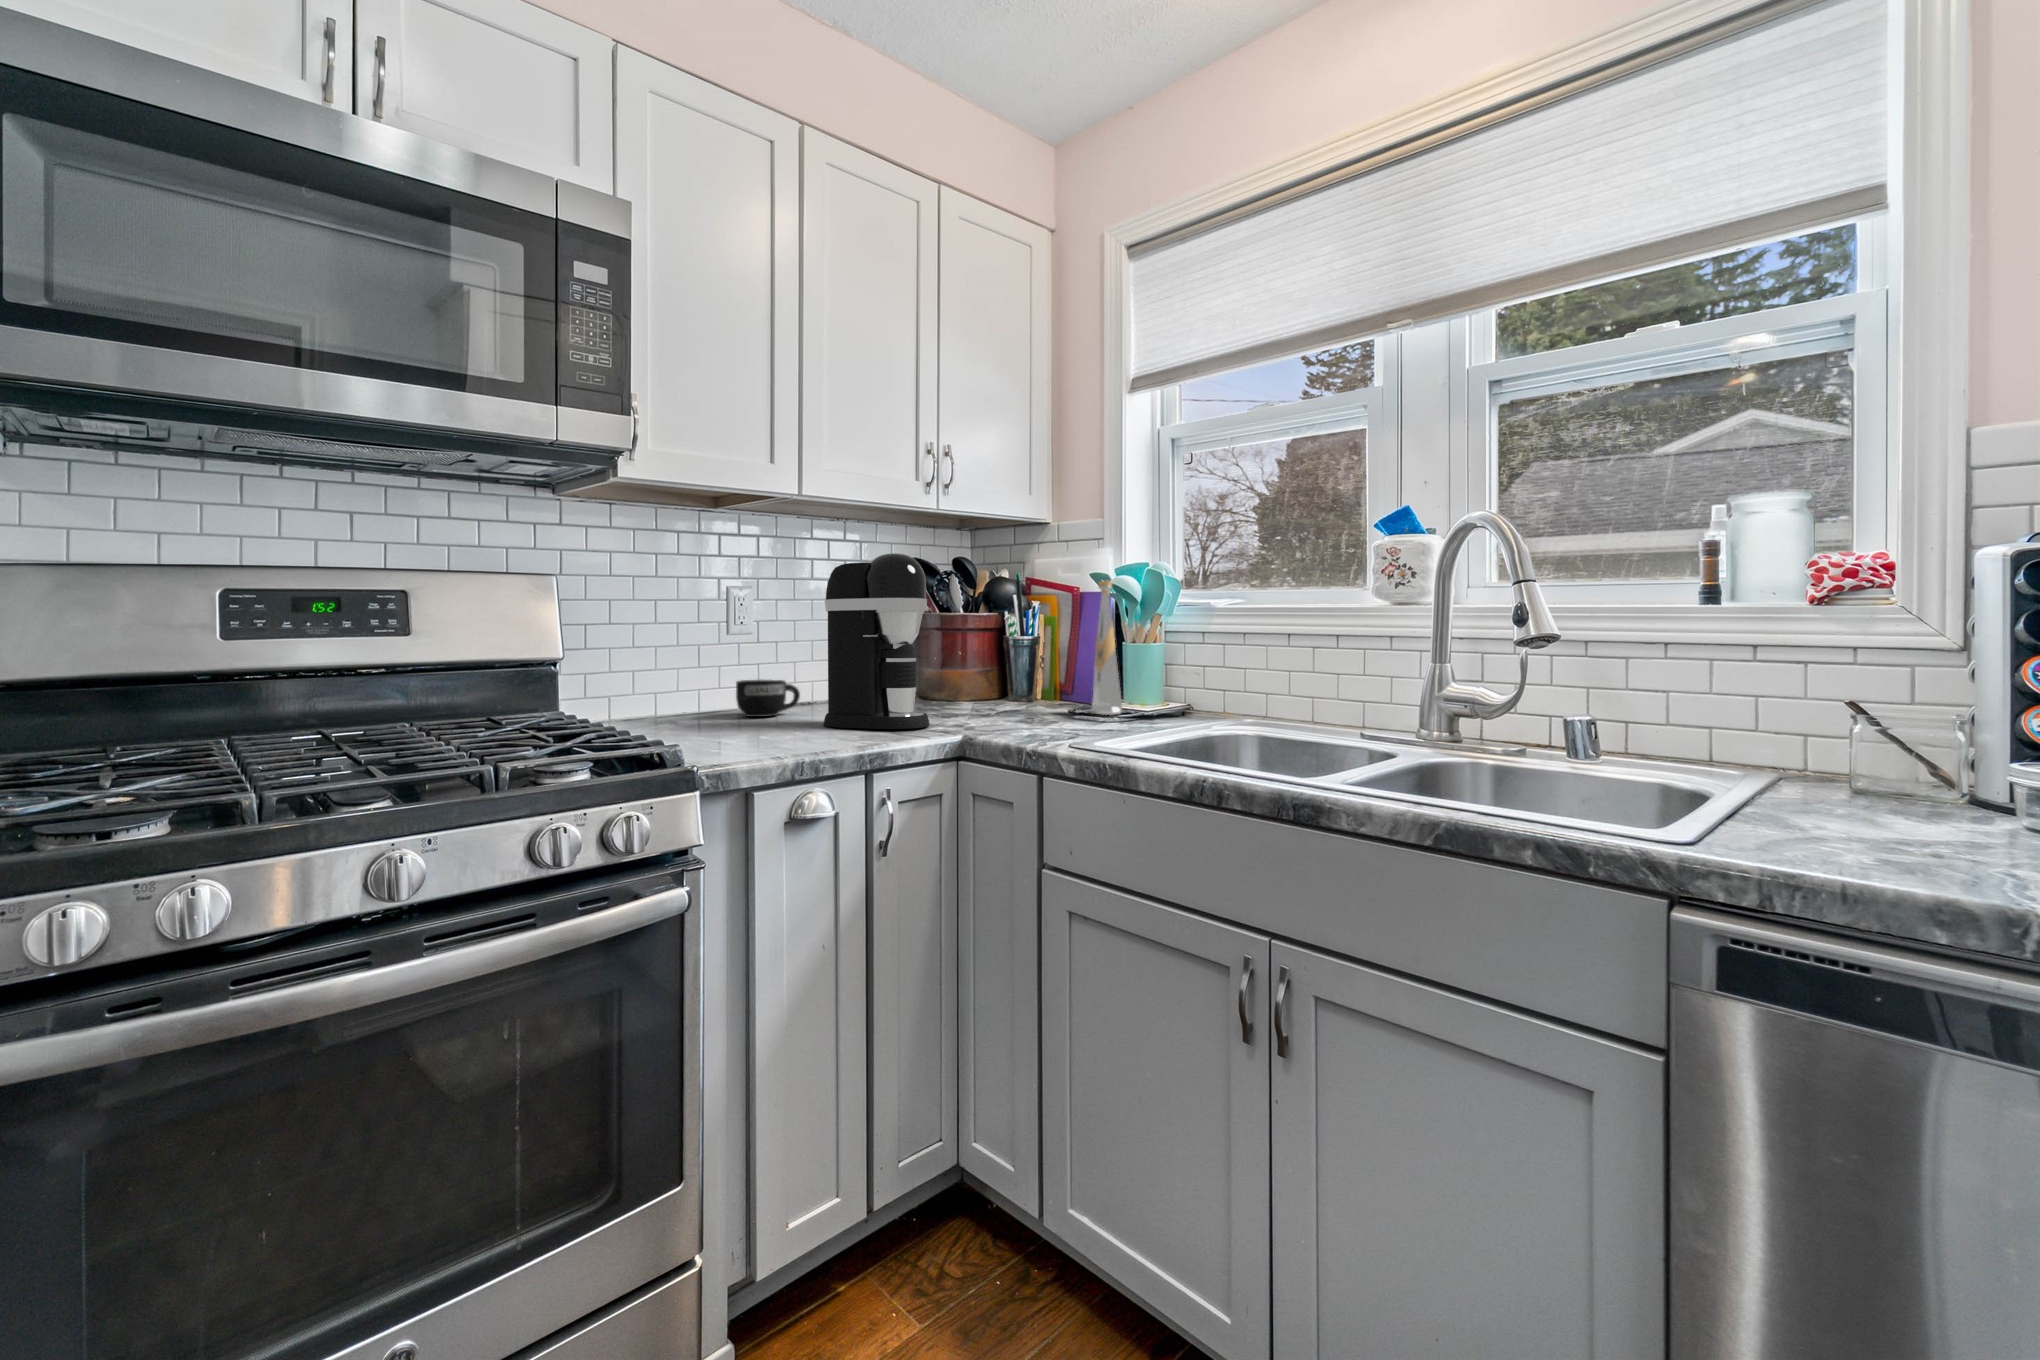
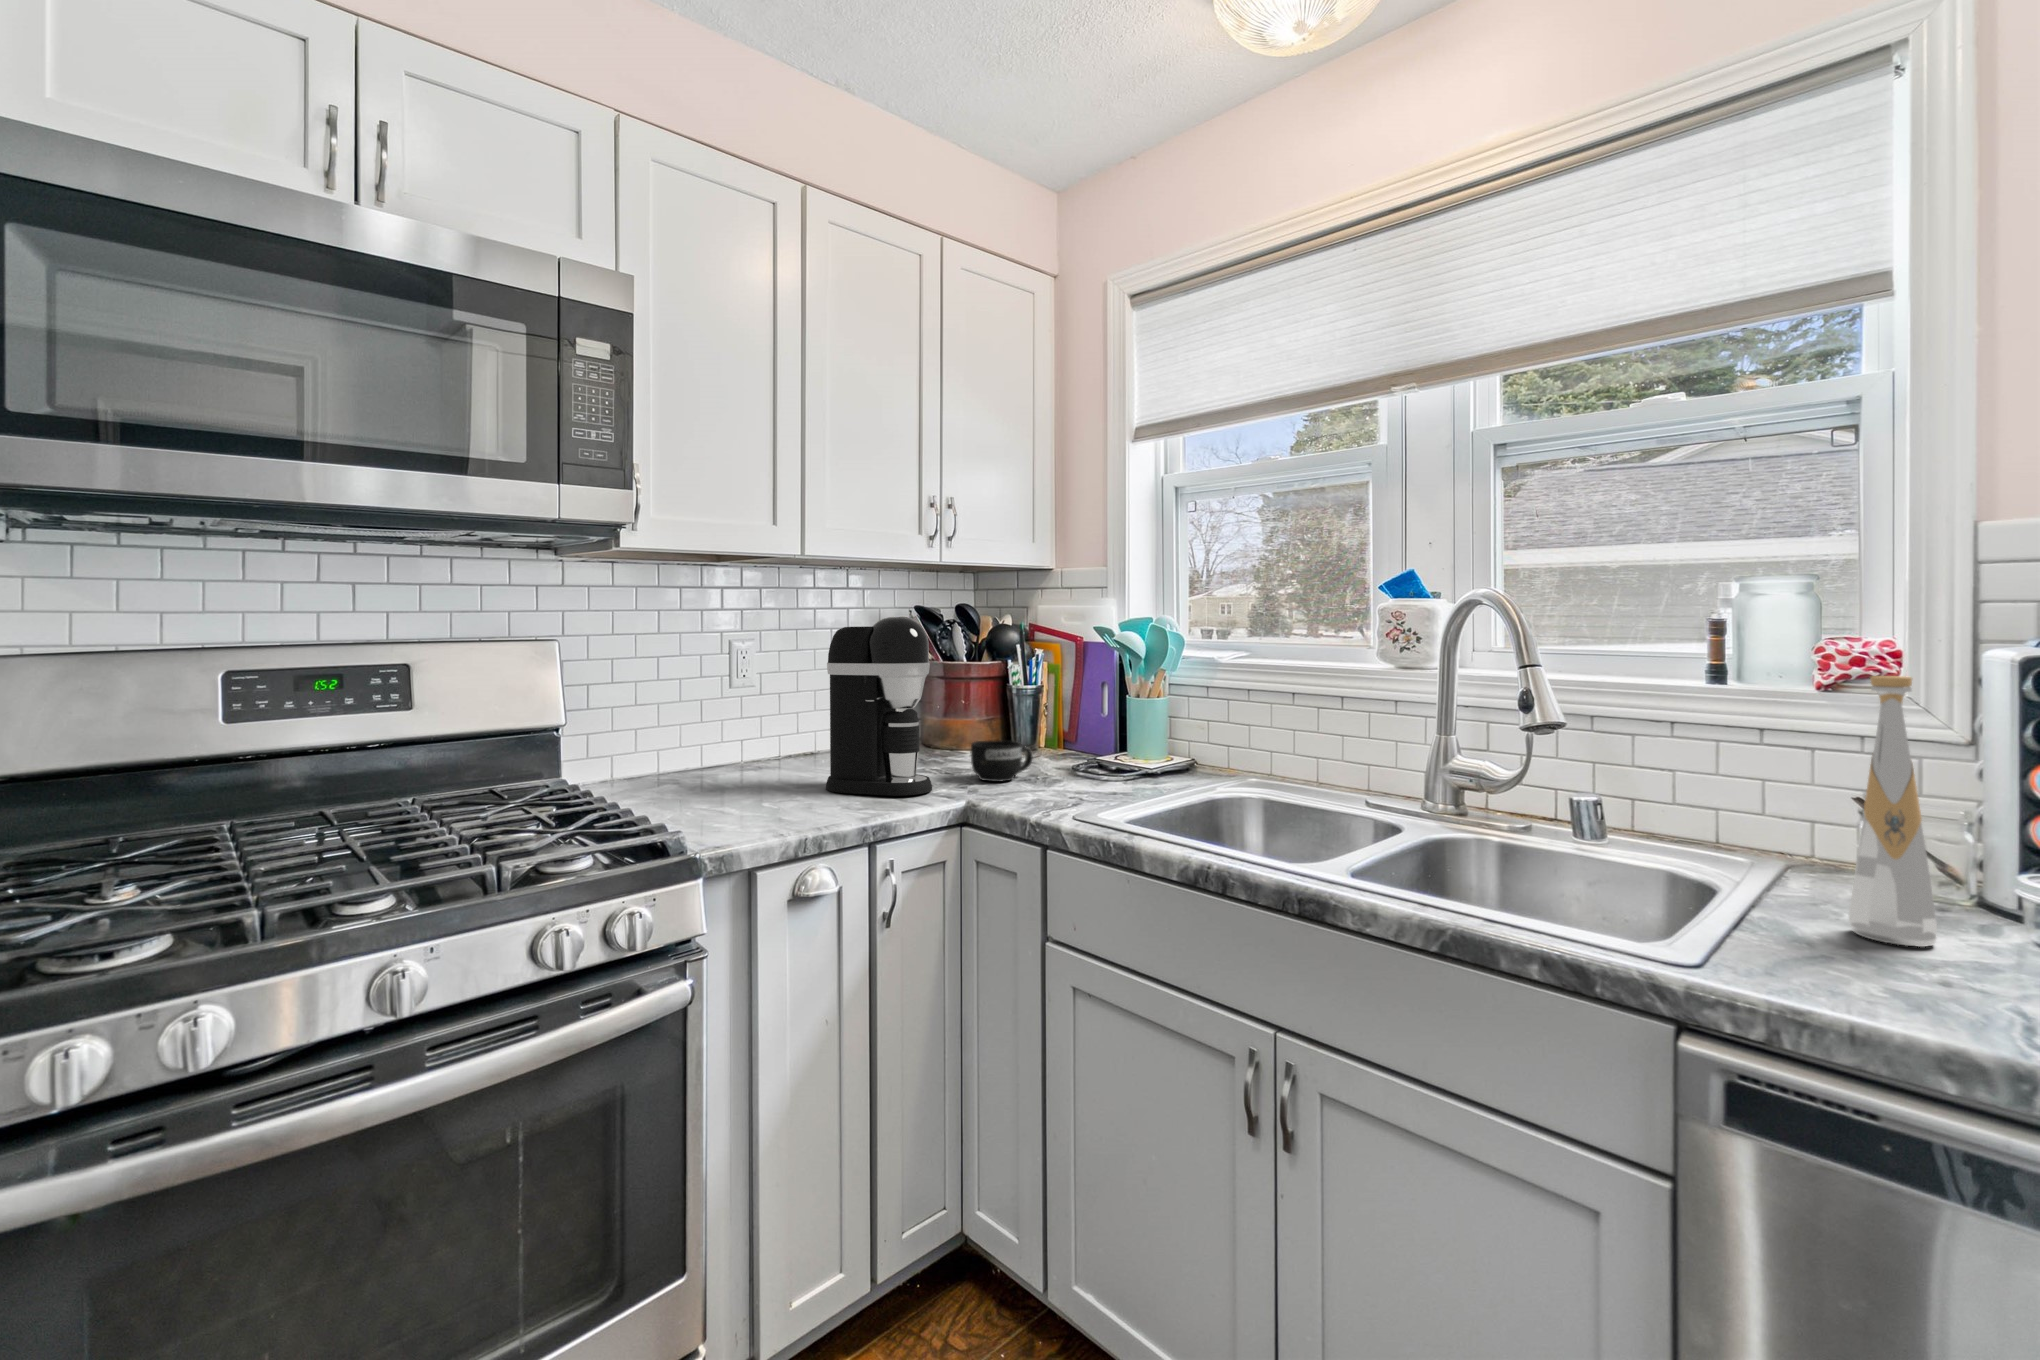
bottle: present [1091,581,1122,715] -> present [1849,676,1937,947]
mug: present [736,680,800,717] -> present [970,740,1033,782]

